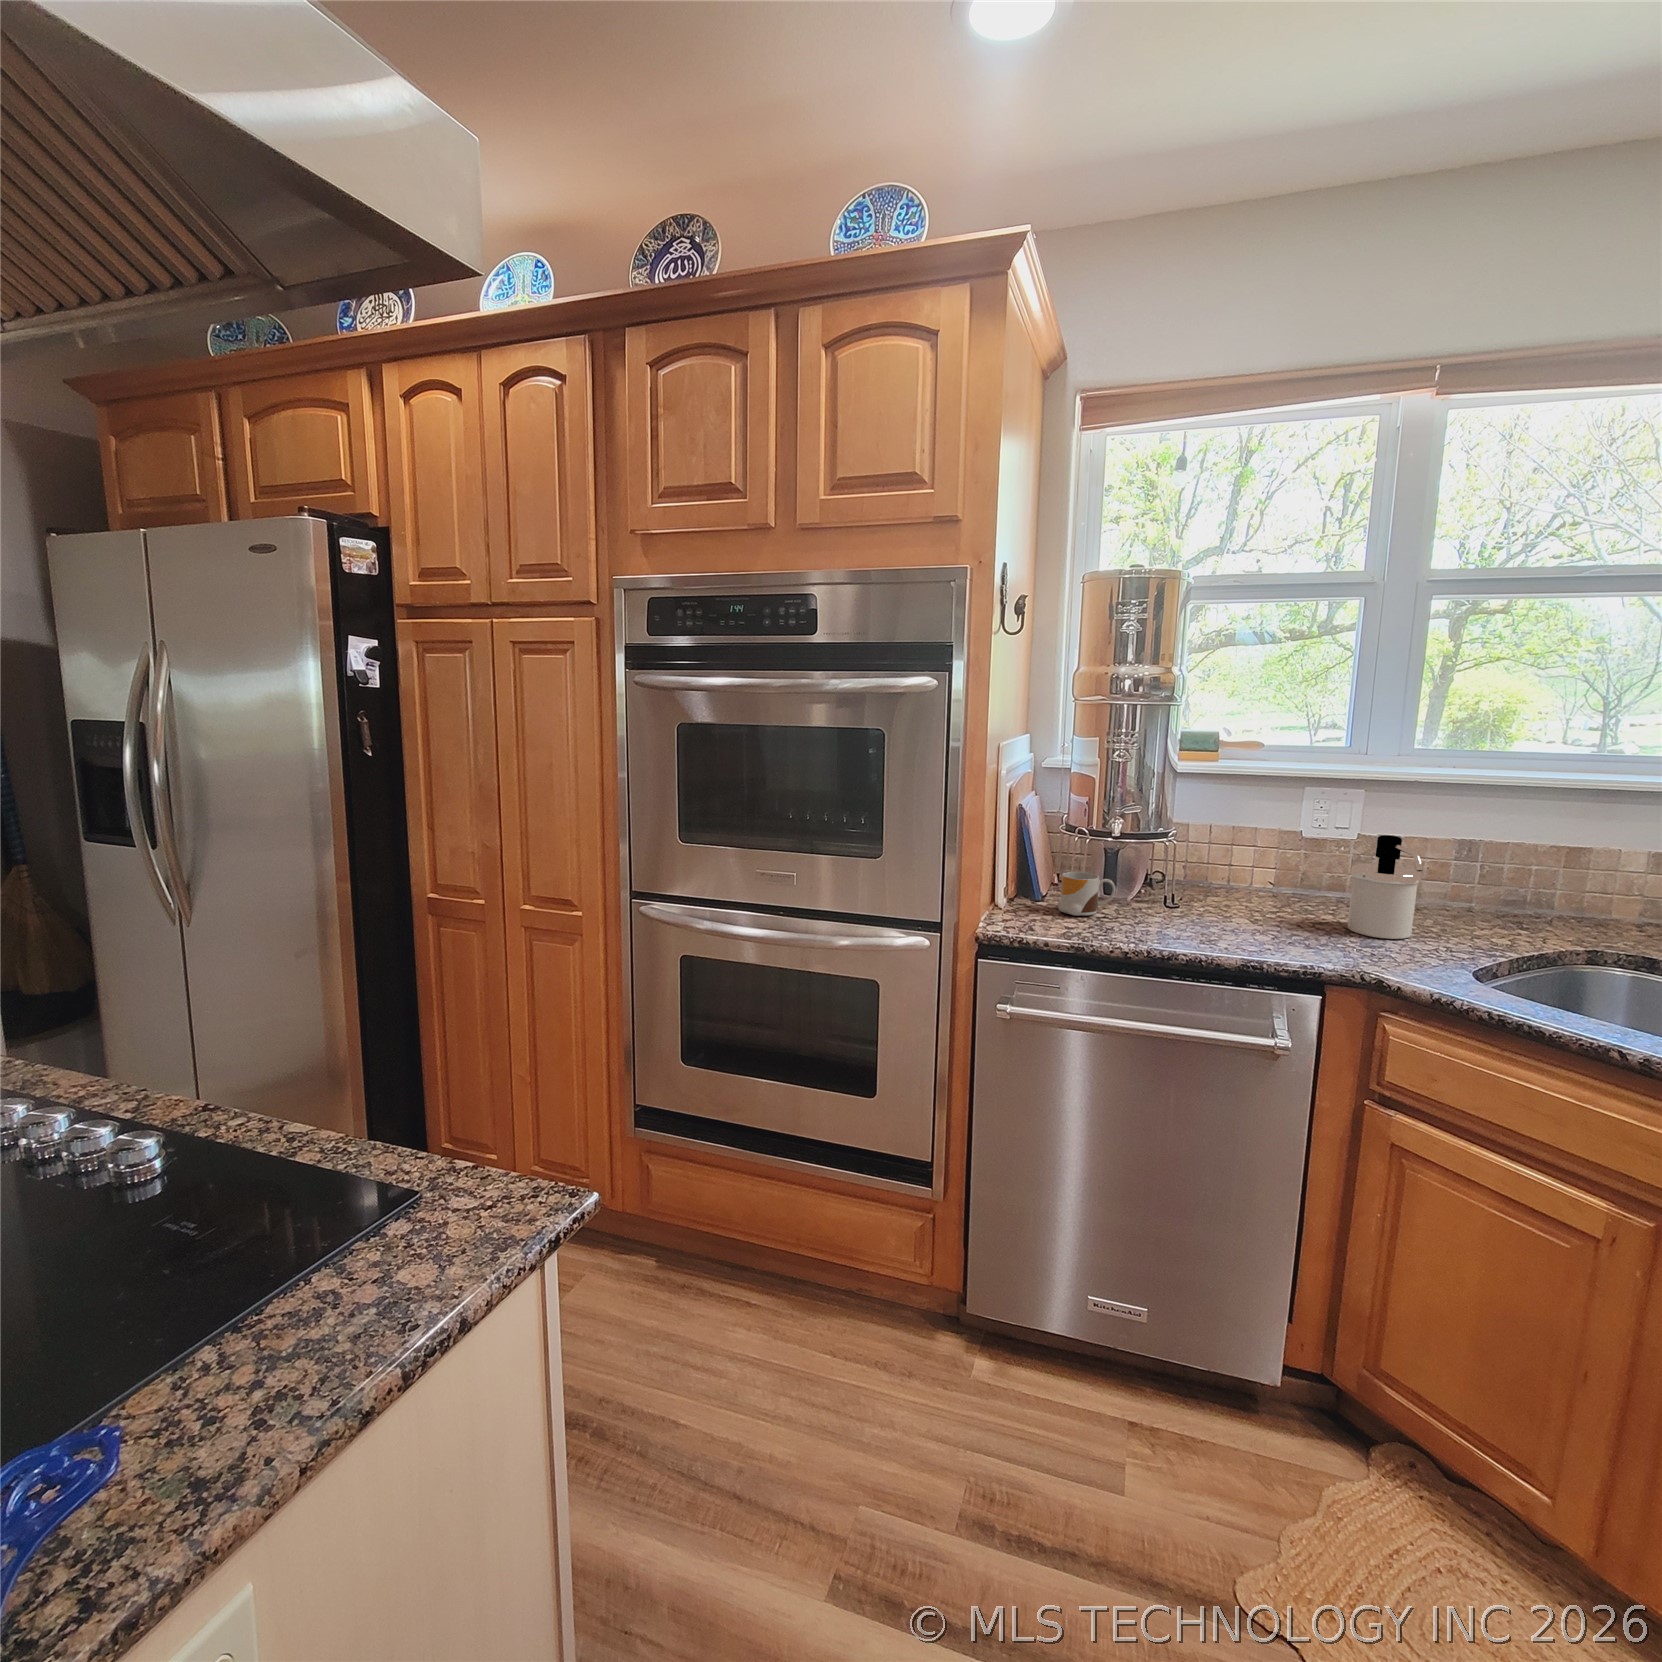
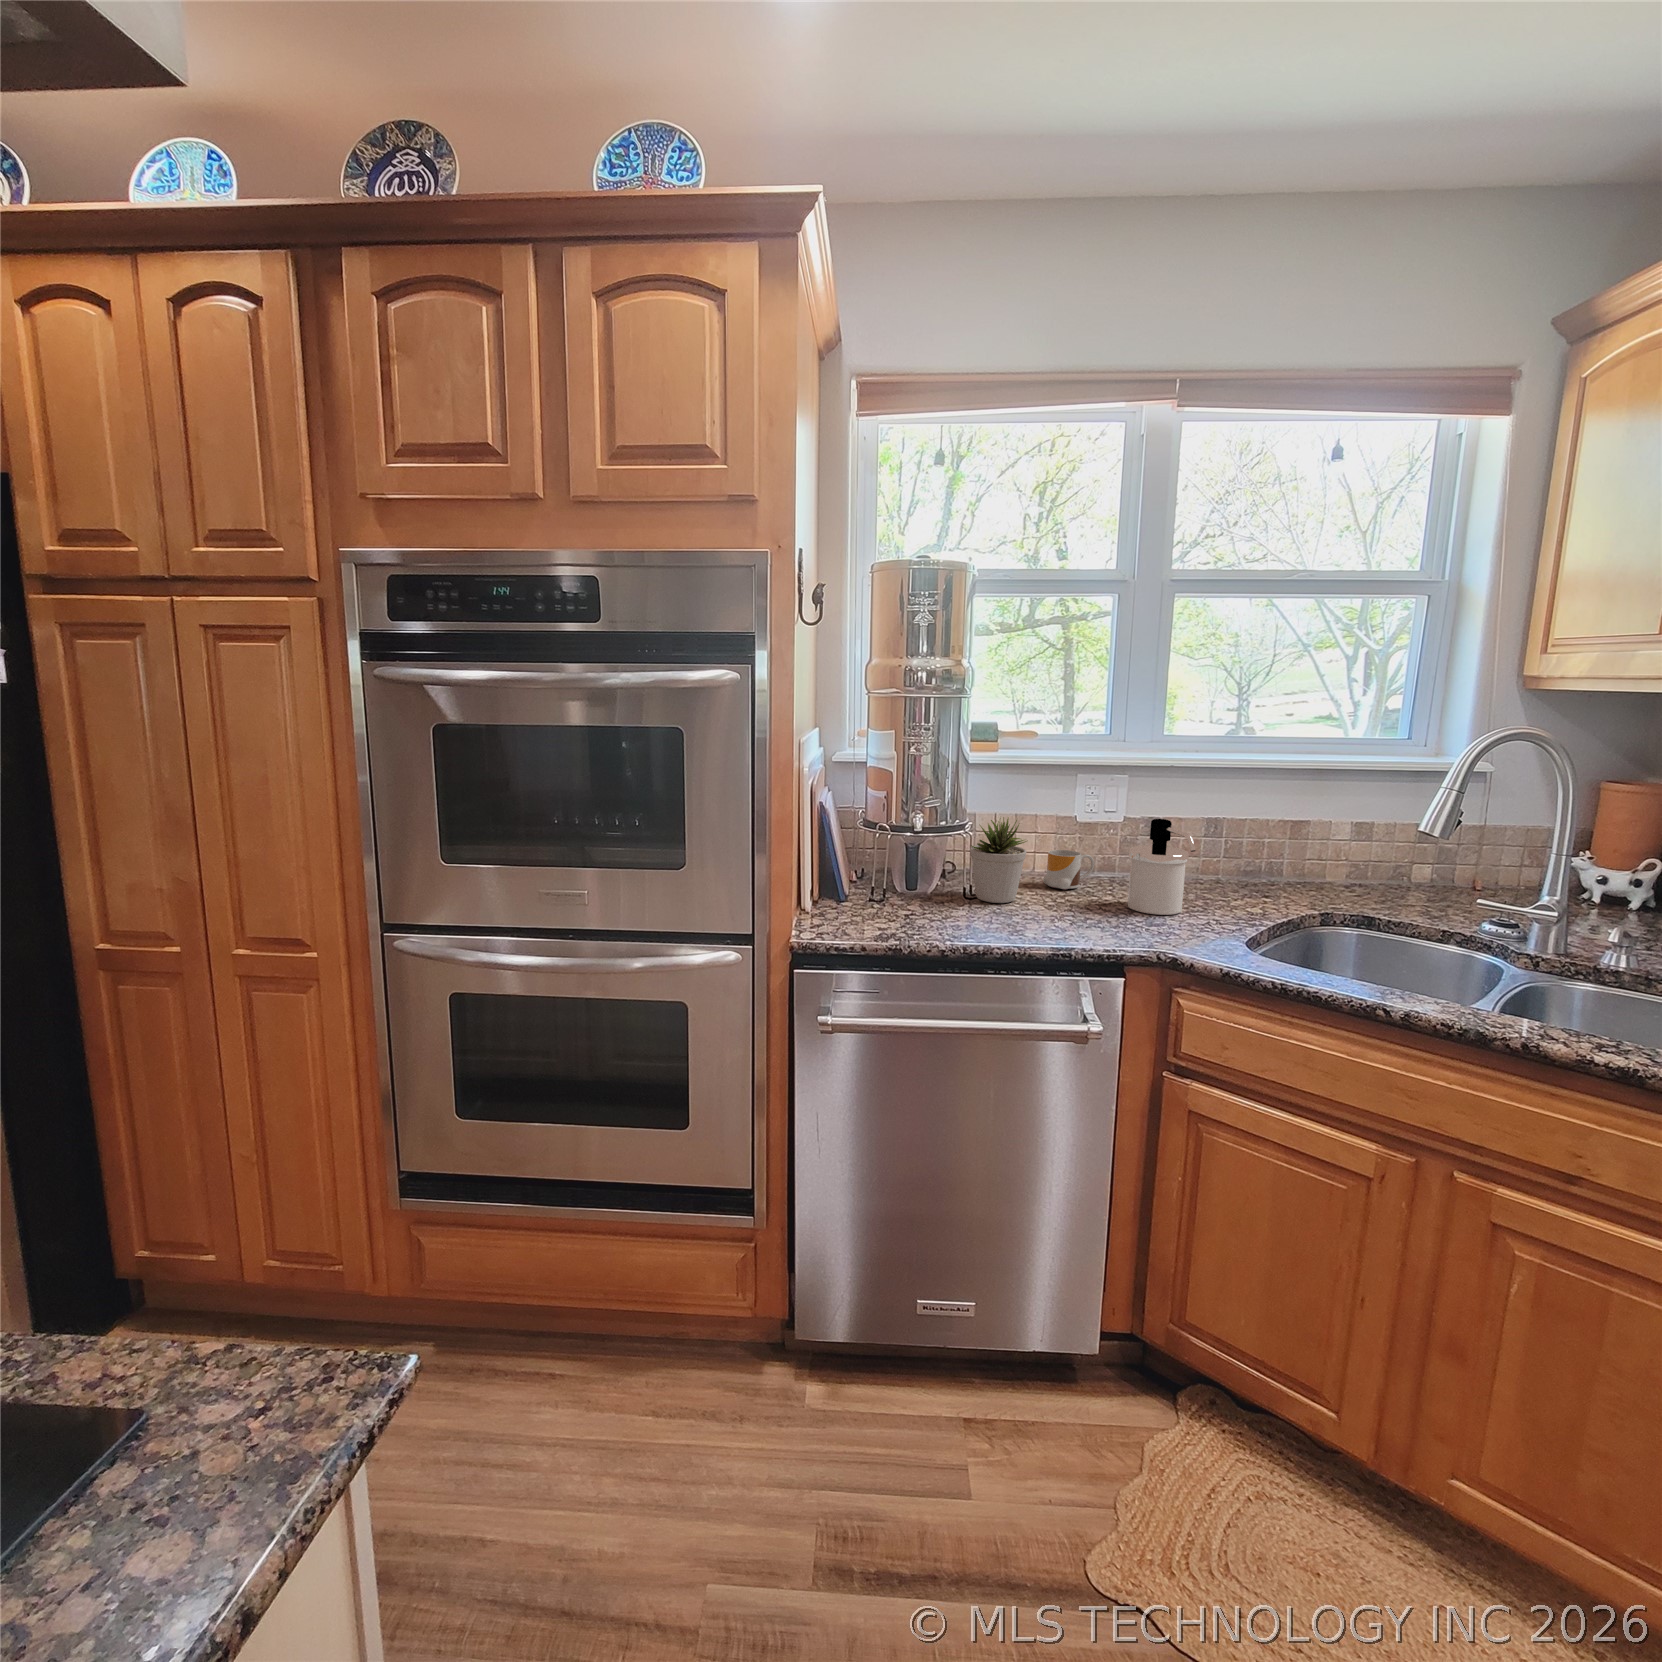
potted plant: none [1171,825,1236,914] -> present [970,817,1027,903]
mug: present [1058,872,1116,916] -> present [1043,850,1094,889]

